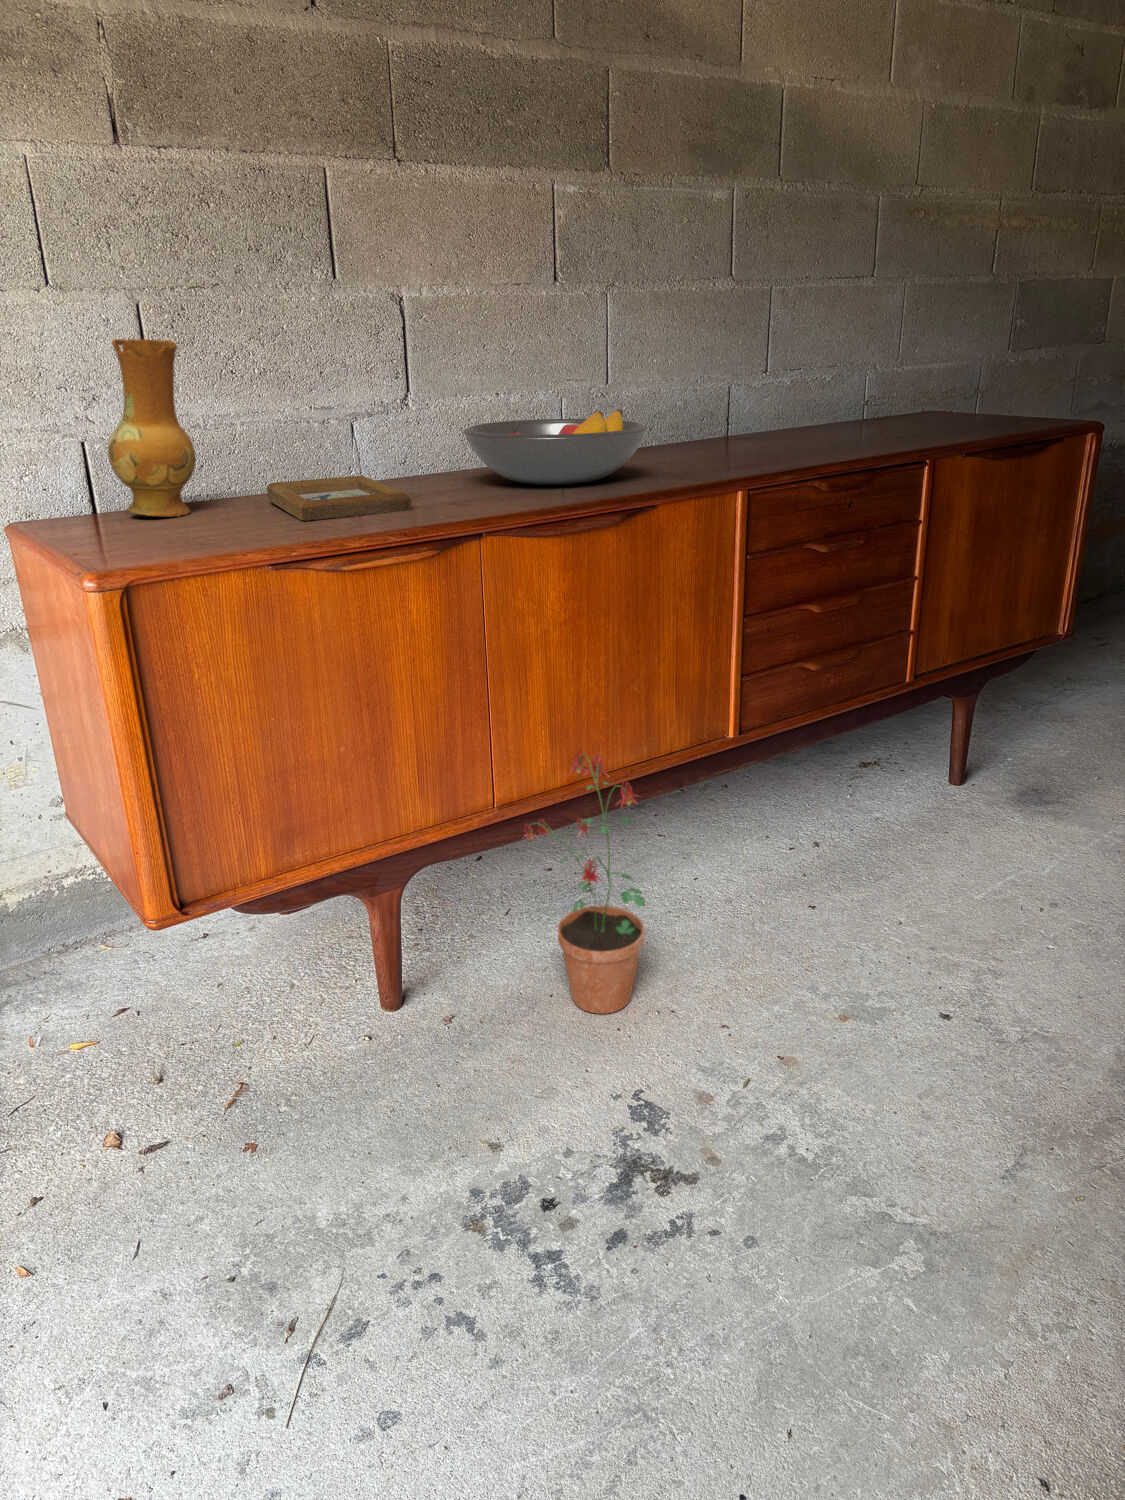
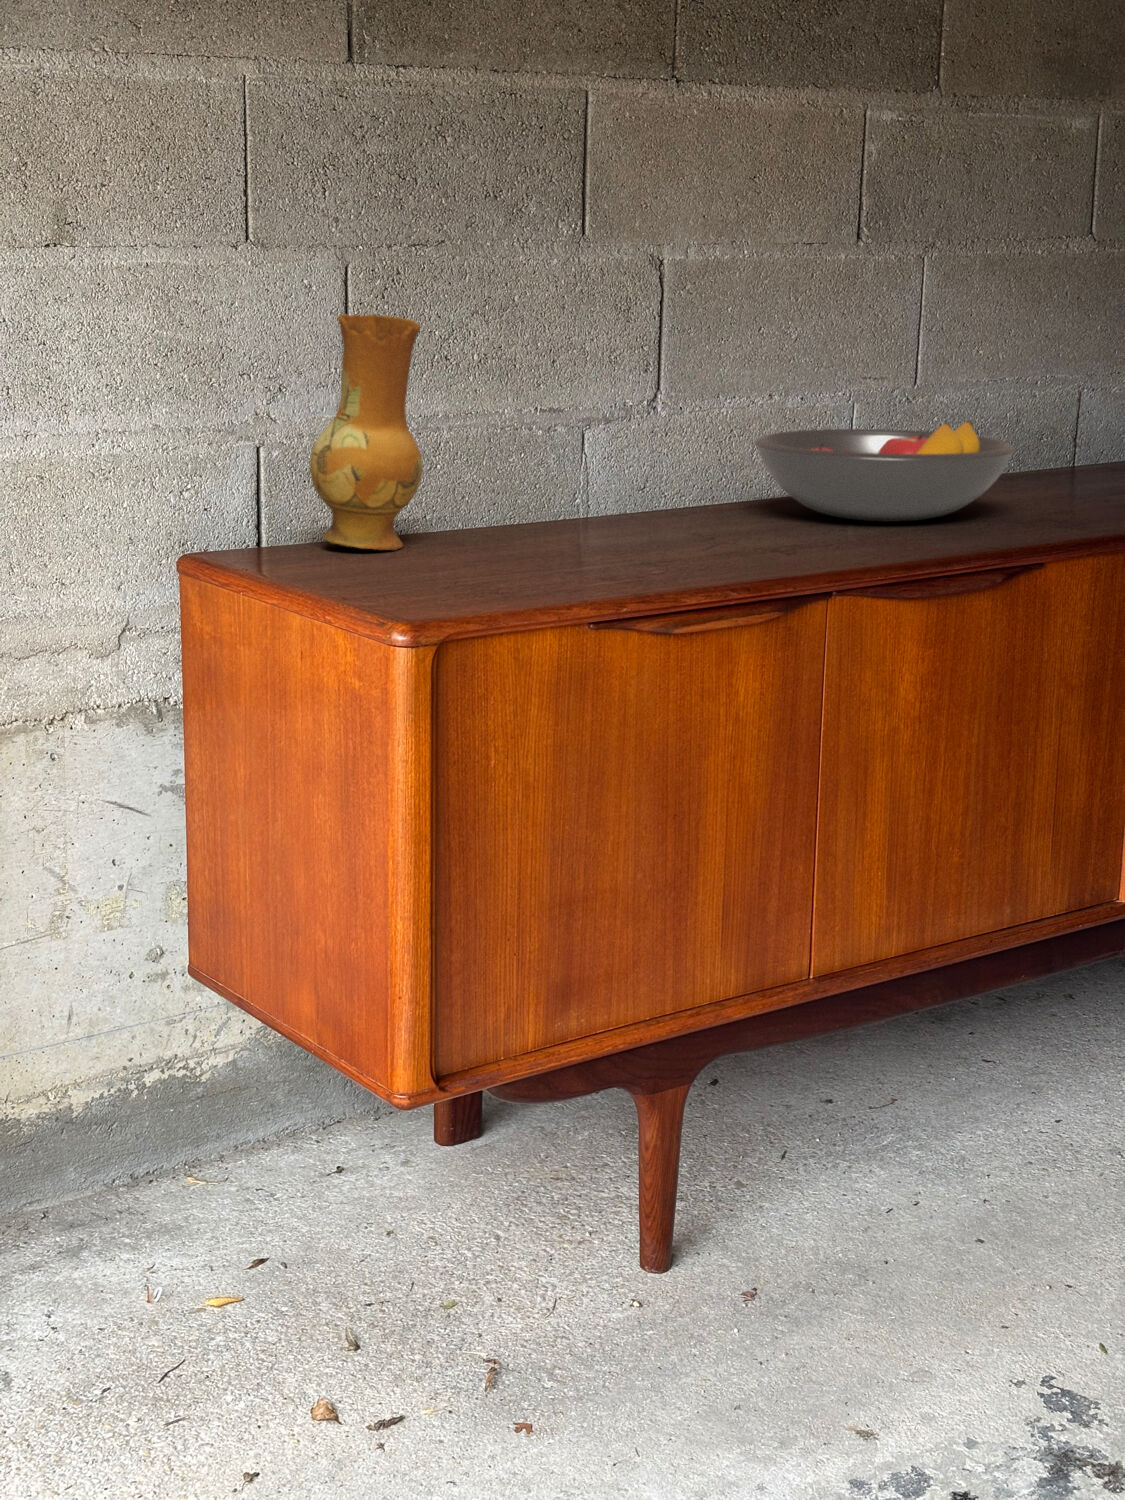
picture frame: present [267,476,412,521] -> none [497,501,721,561]
potted plant: present [524,752,645,1014] -> none [853,891,1054,1278]

